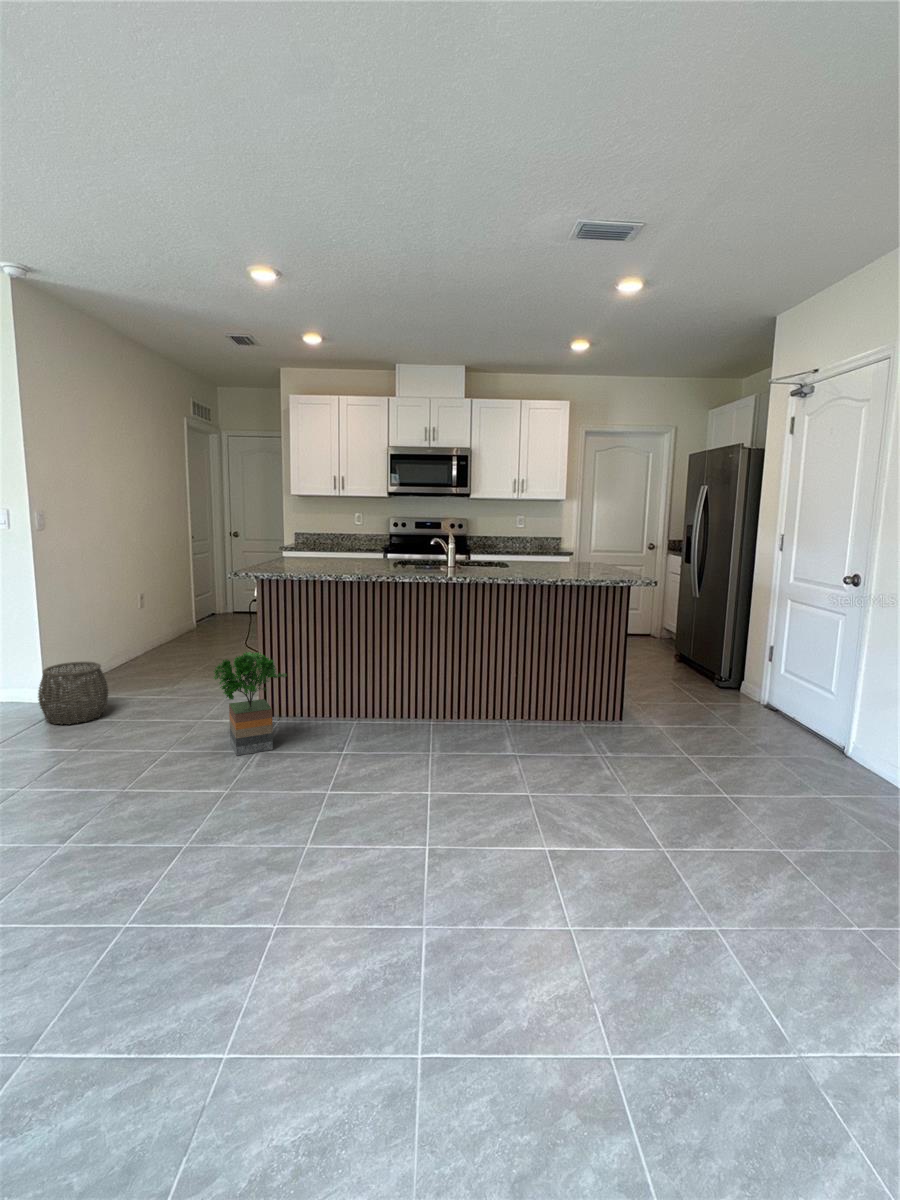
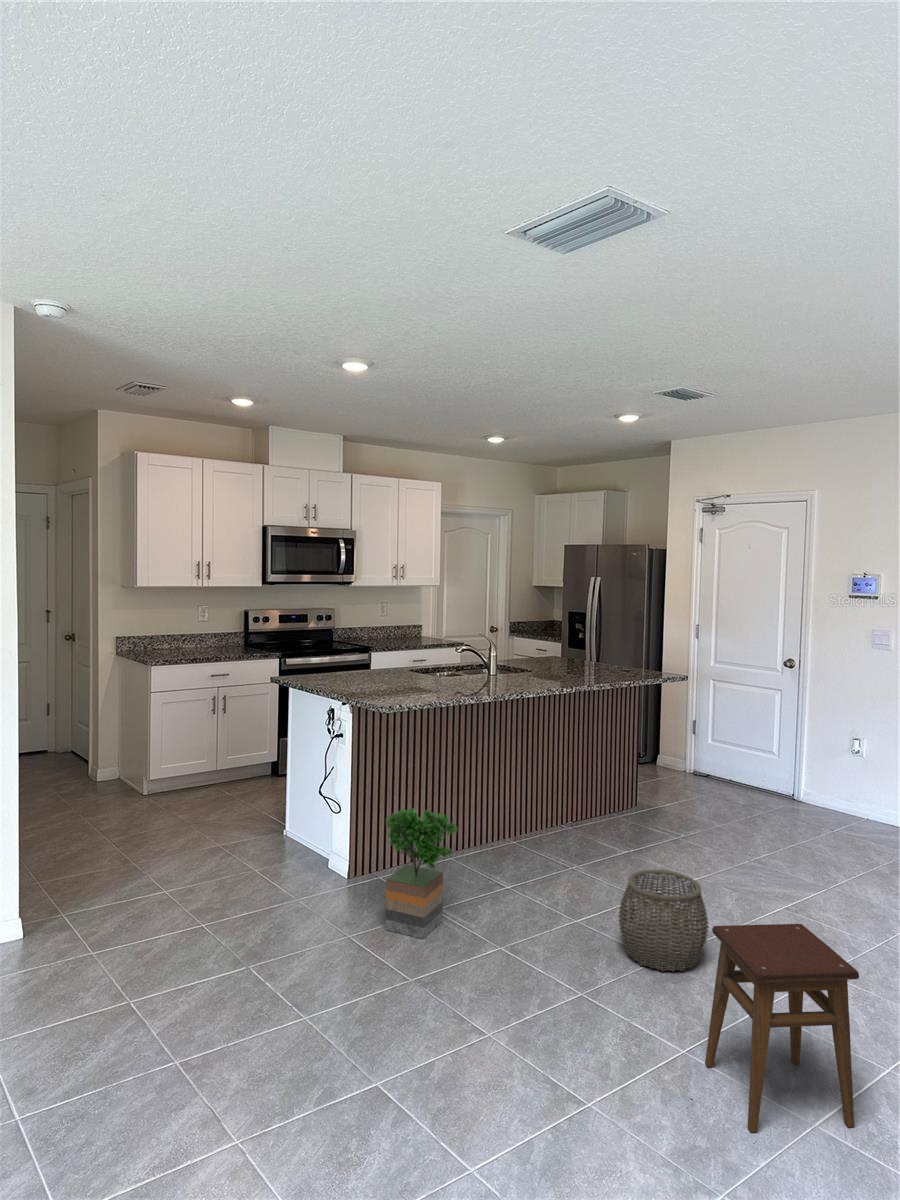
woven basket: present [38,662,108,725] -> present [619,870,709,972]
stool: none [90,774,262,1016] -> present [705,924,859,1132]

